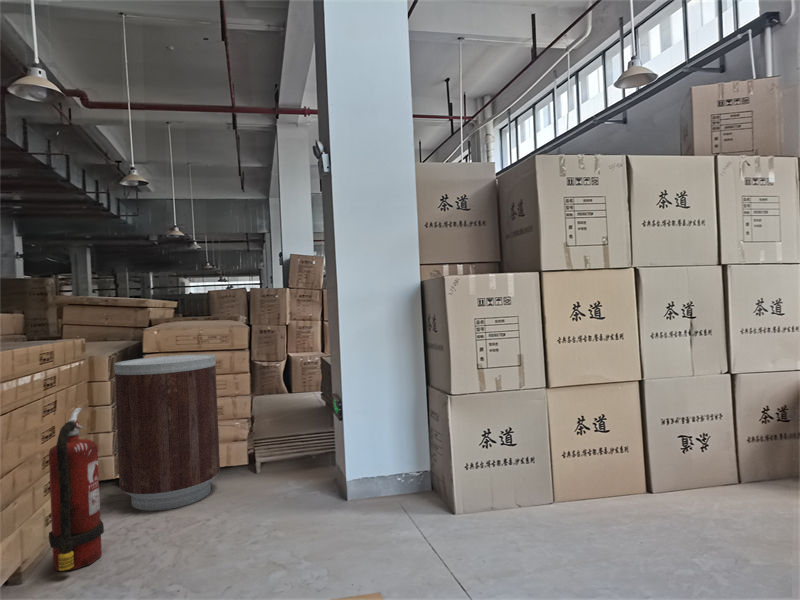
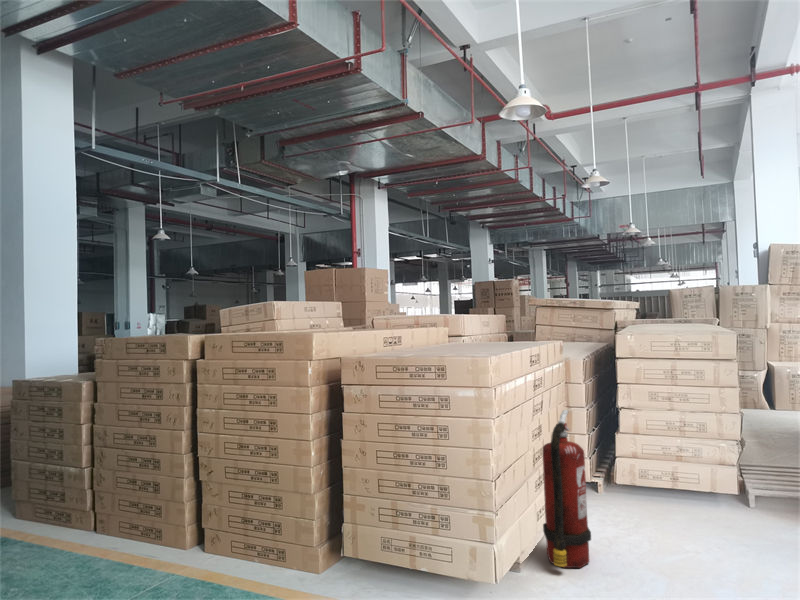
trash can: present [114,354,220,511] -> none [591,364,708,533]

